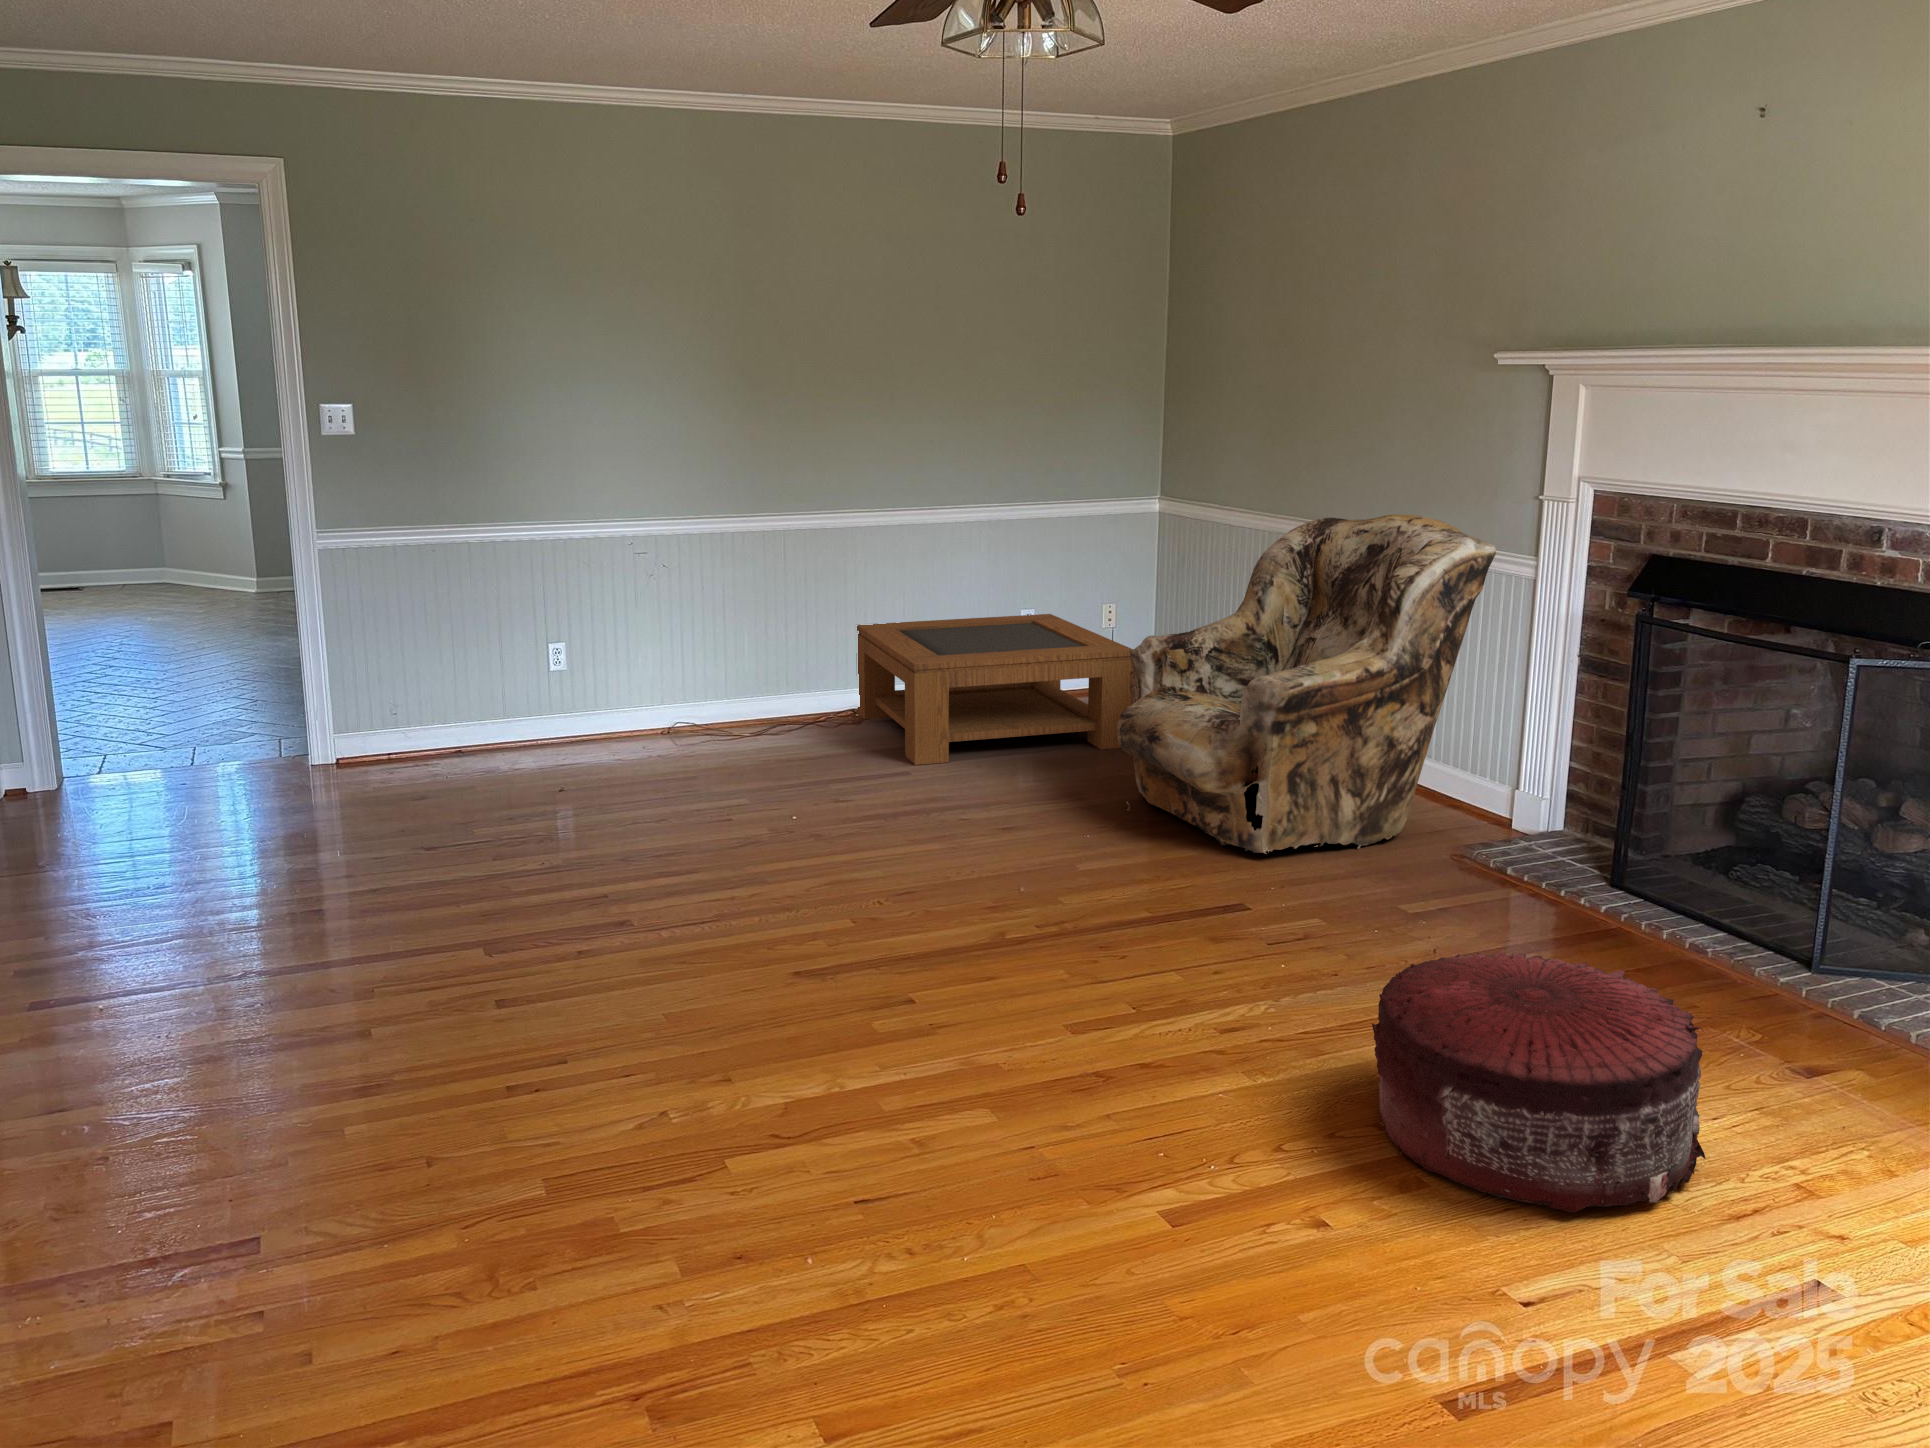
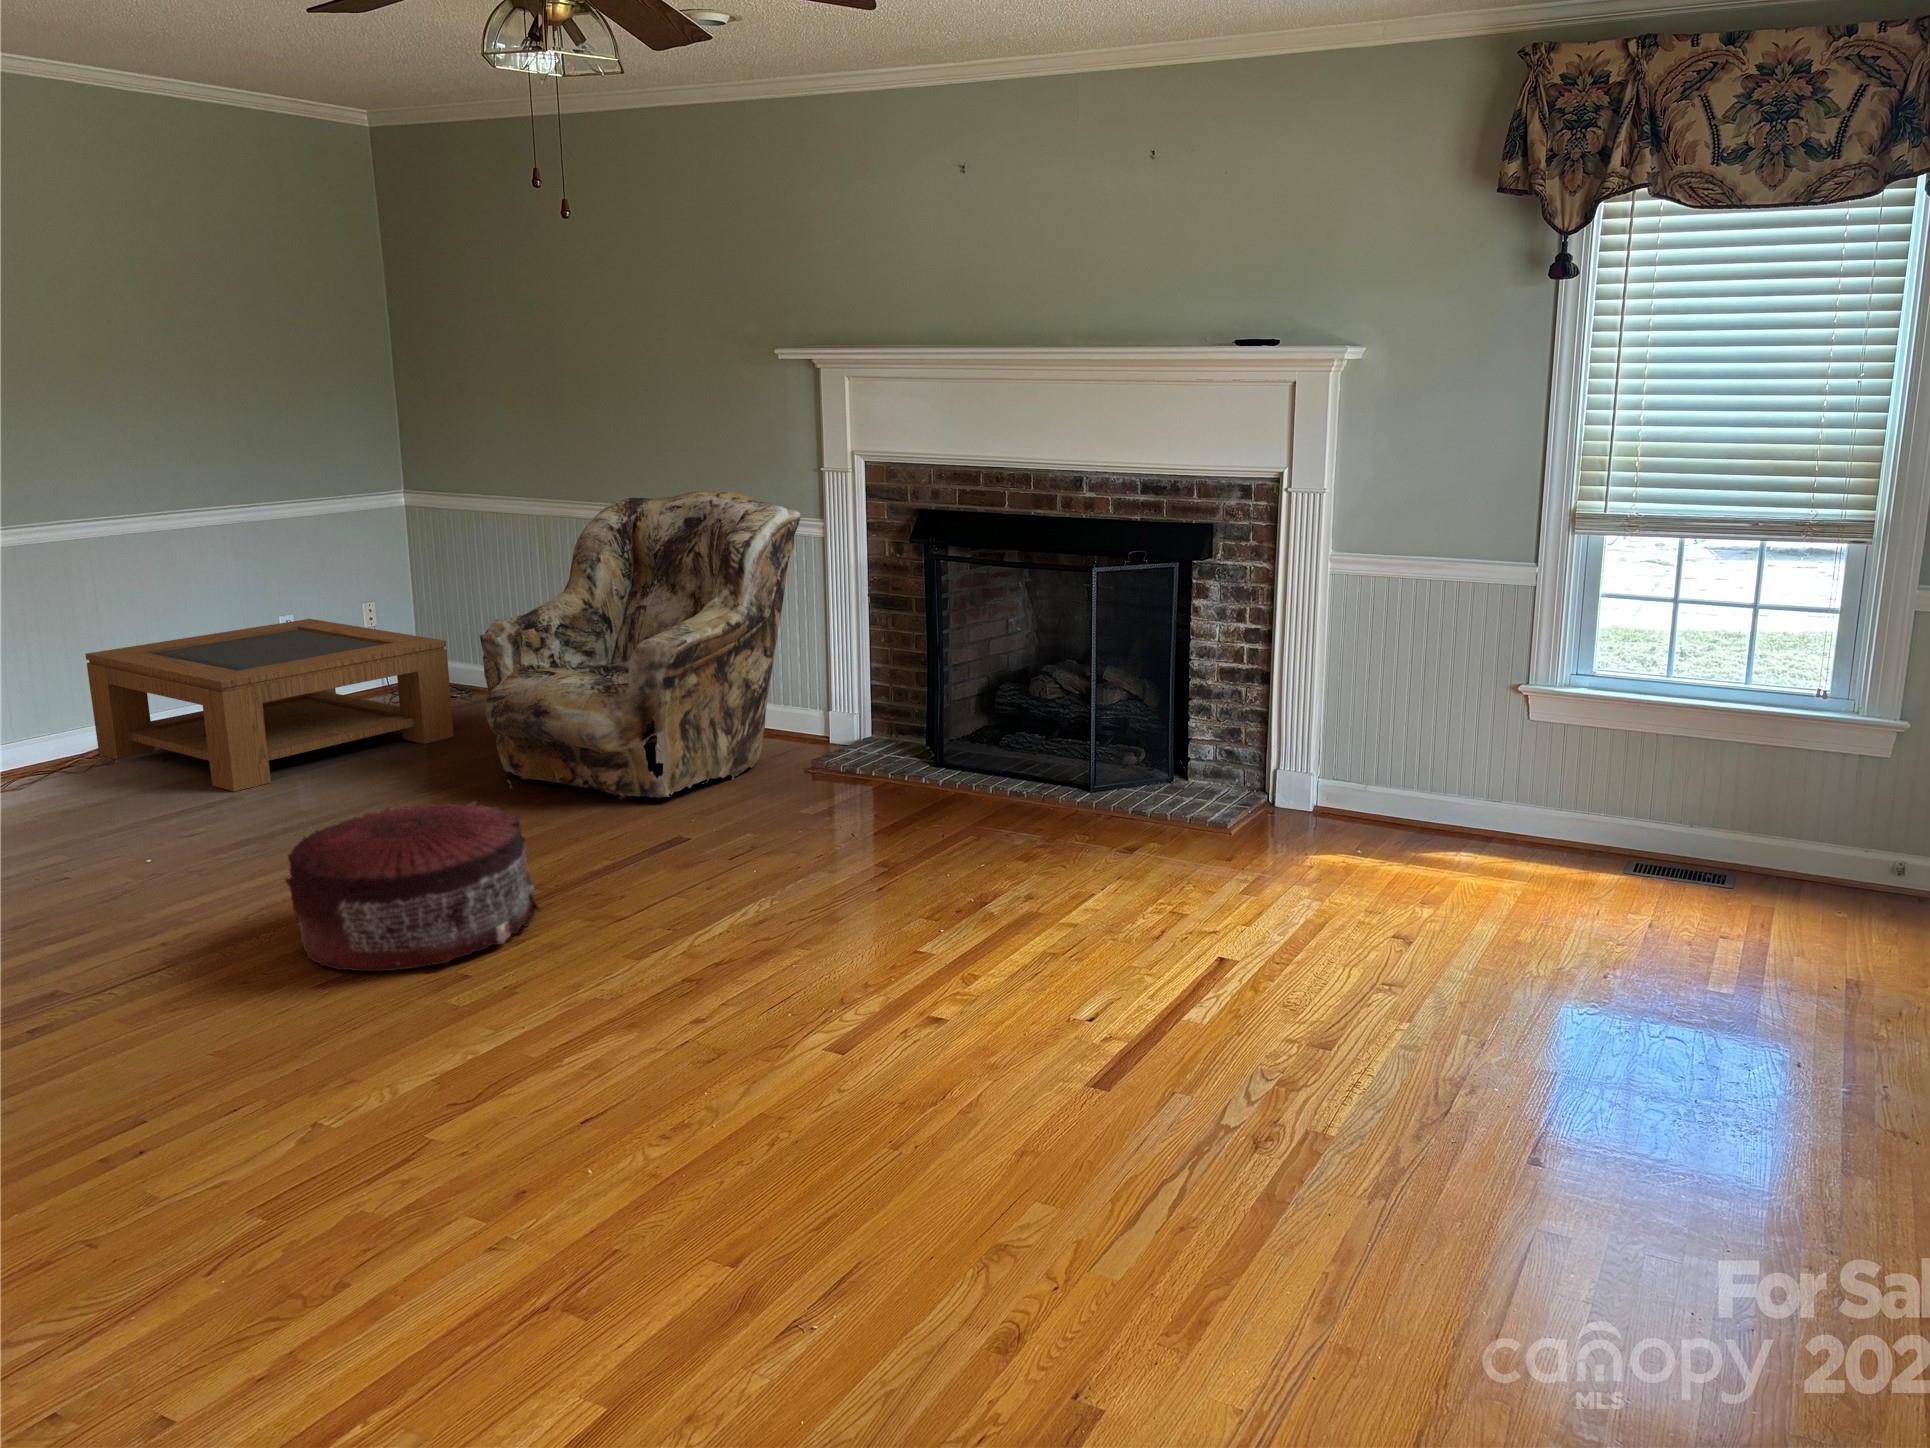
pouf: present [1372,949,1705,1213] -> present [286,802,539,971]

